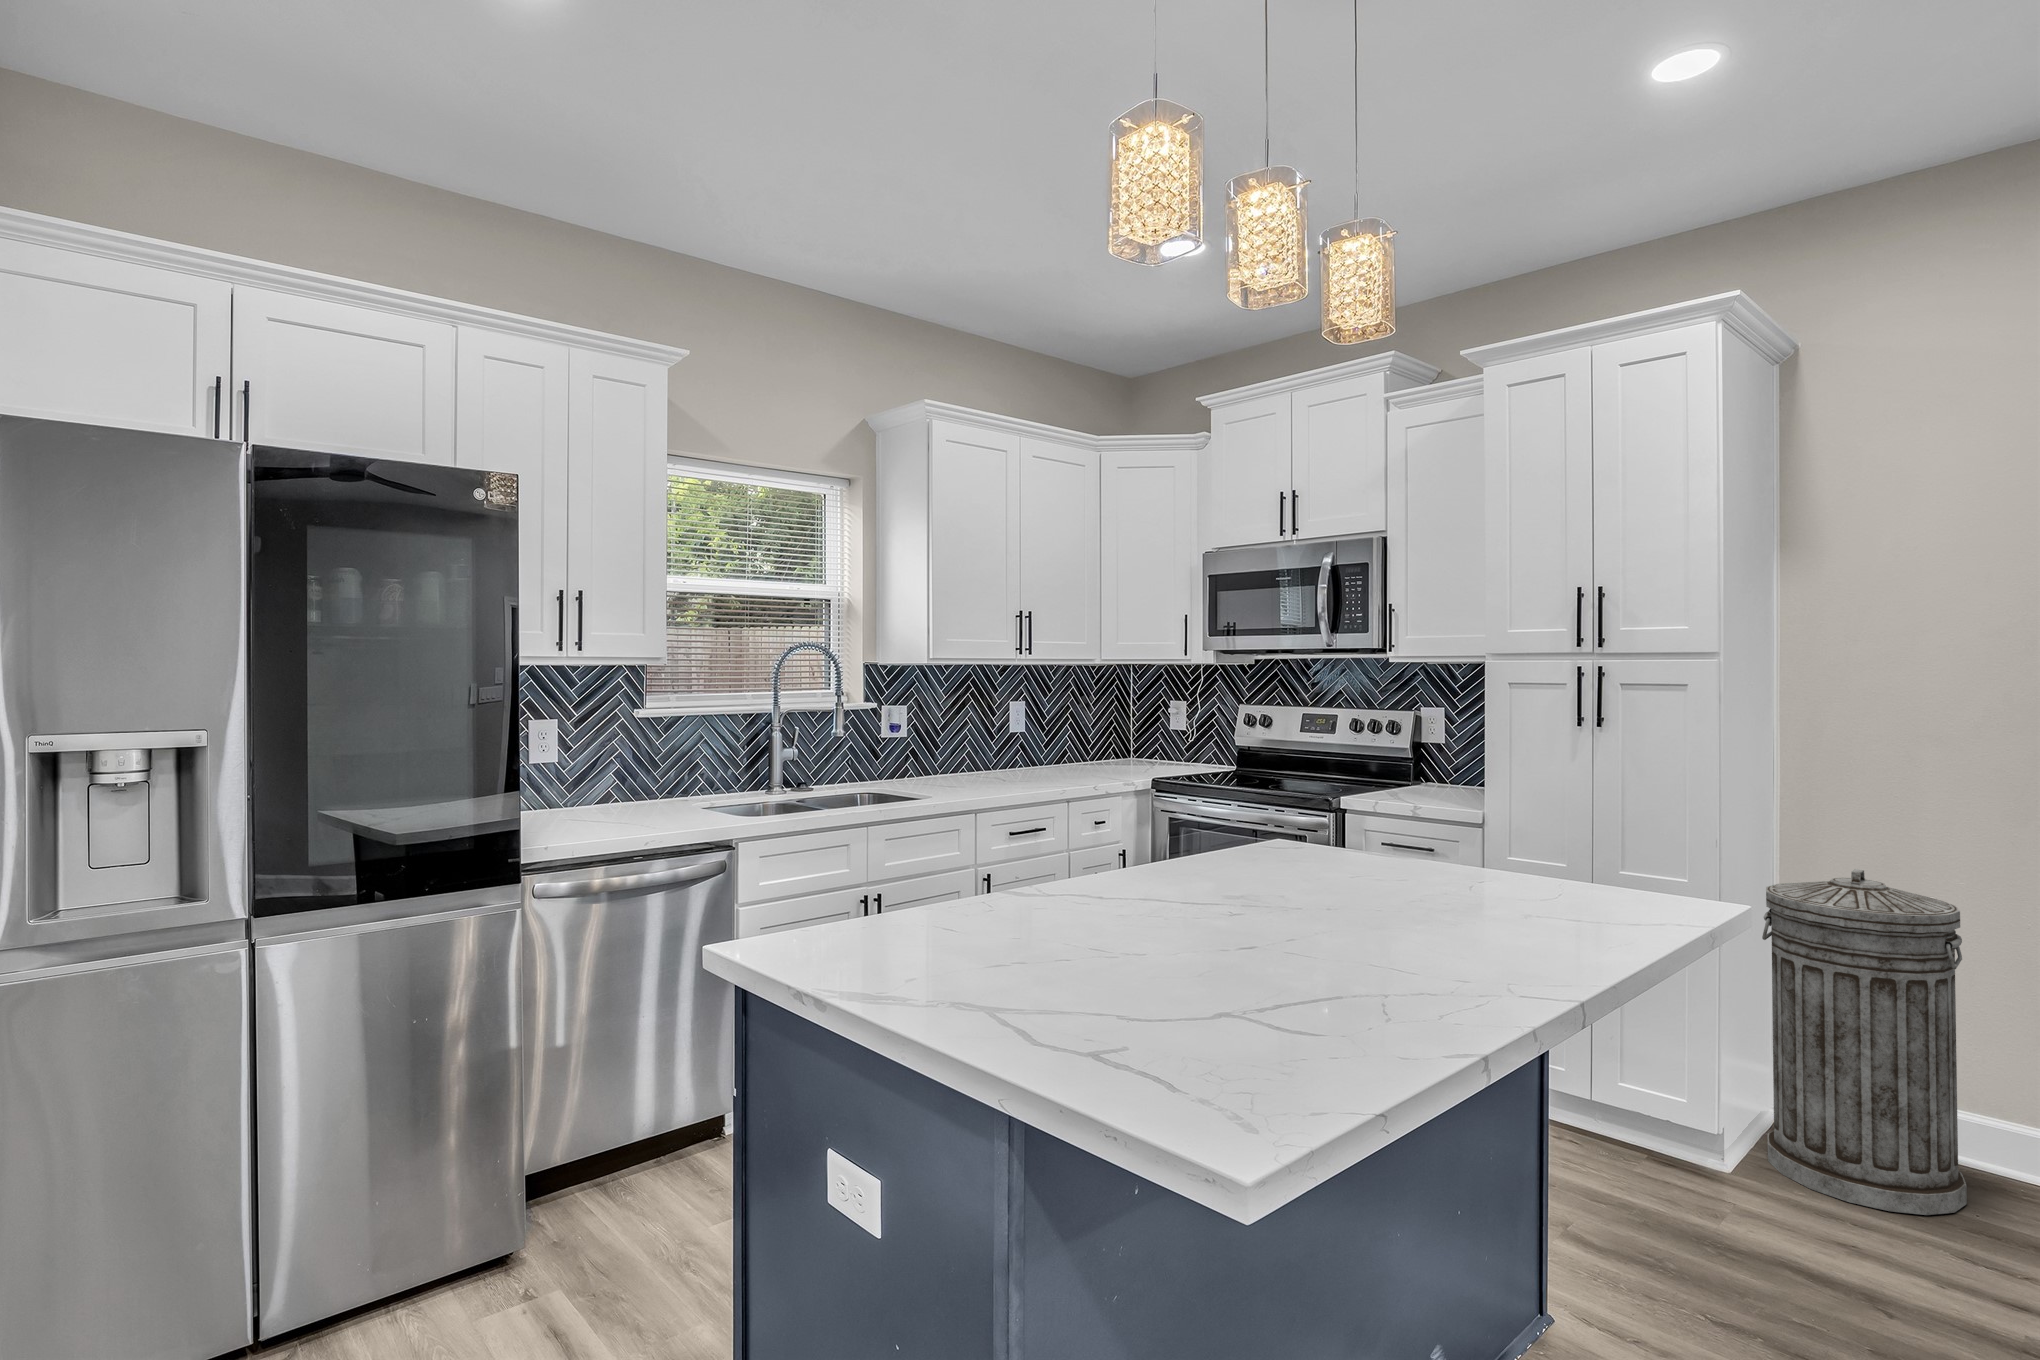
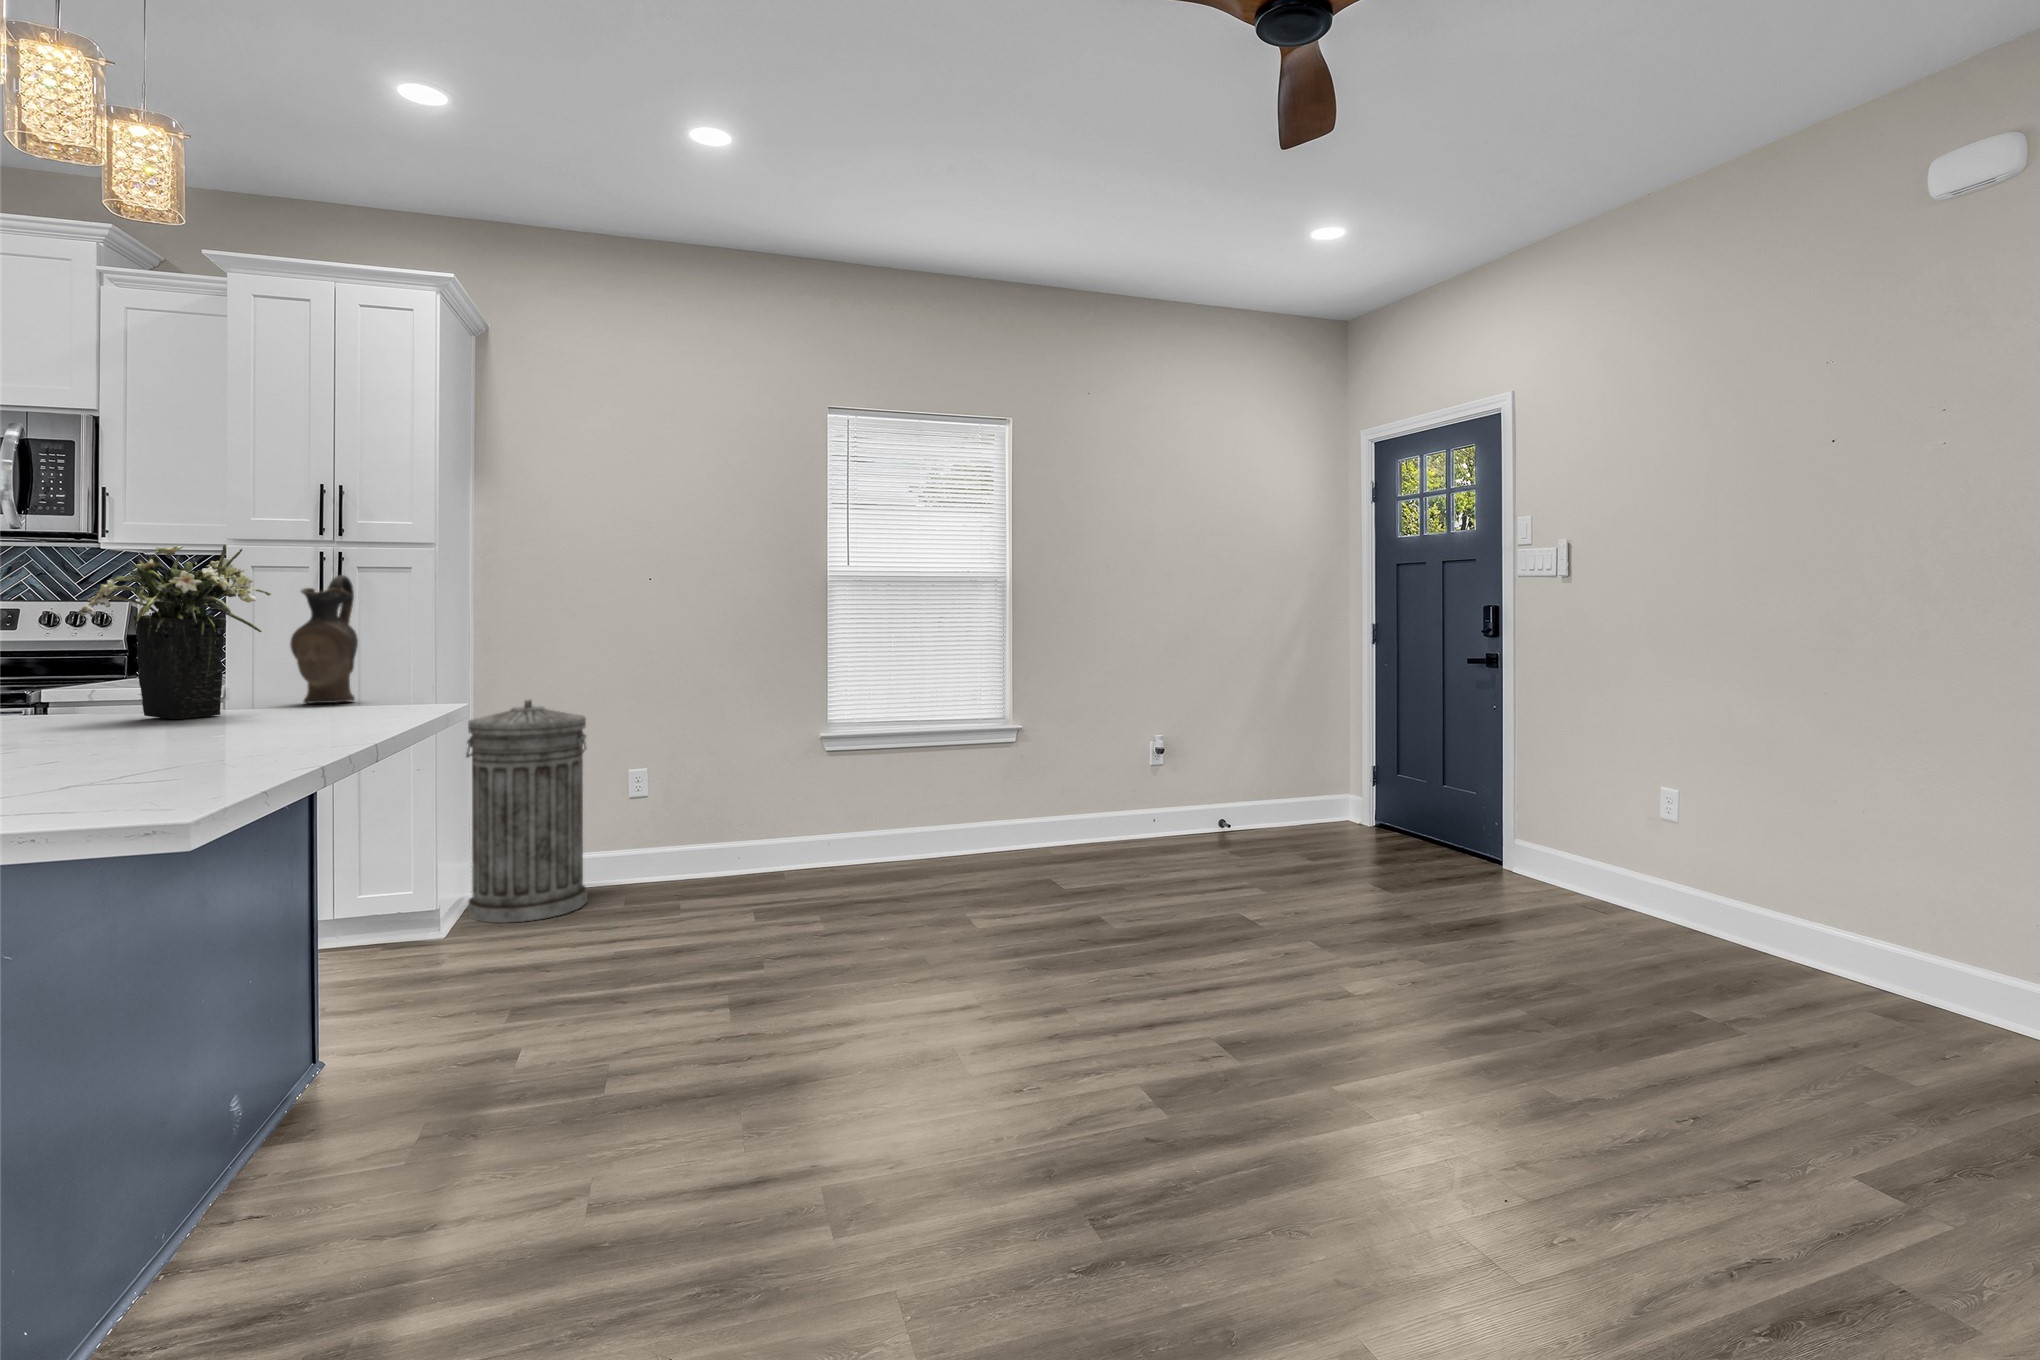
flower arrangement: none [1305,710,1484,915] -> present [79,545,271,719]
ceramic pitcher: none [1516,733,1593,903] -> present [290,575,358,703]

